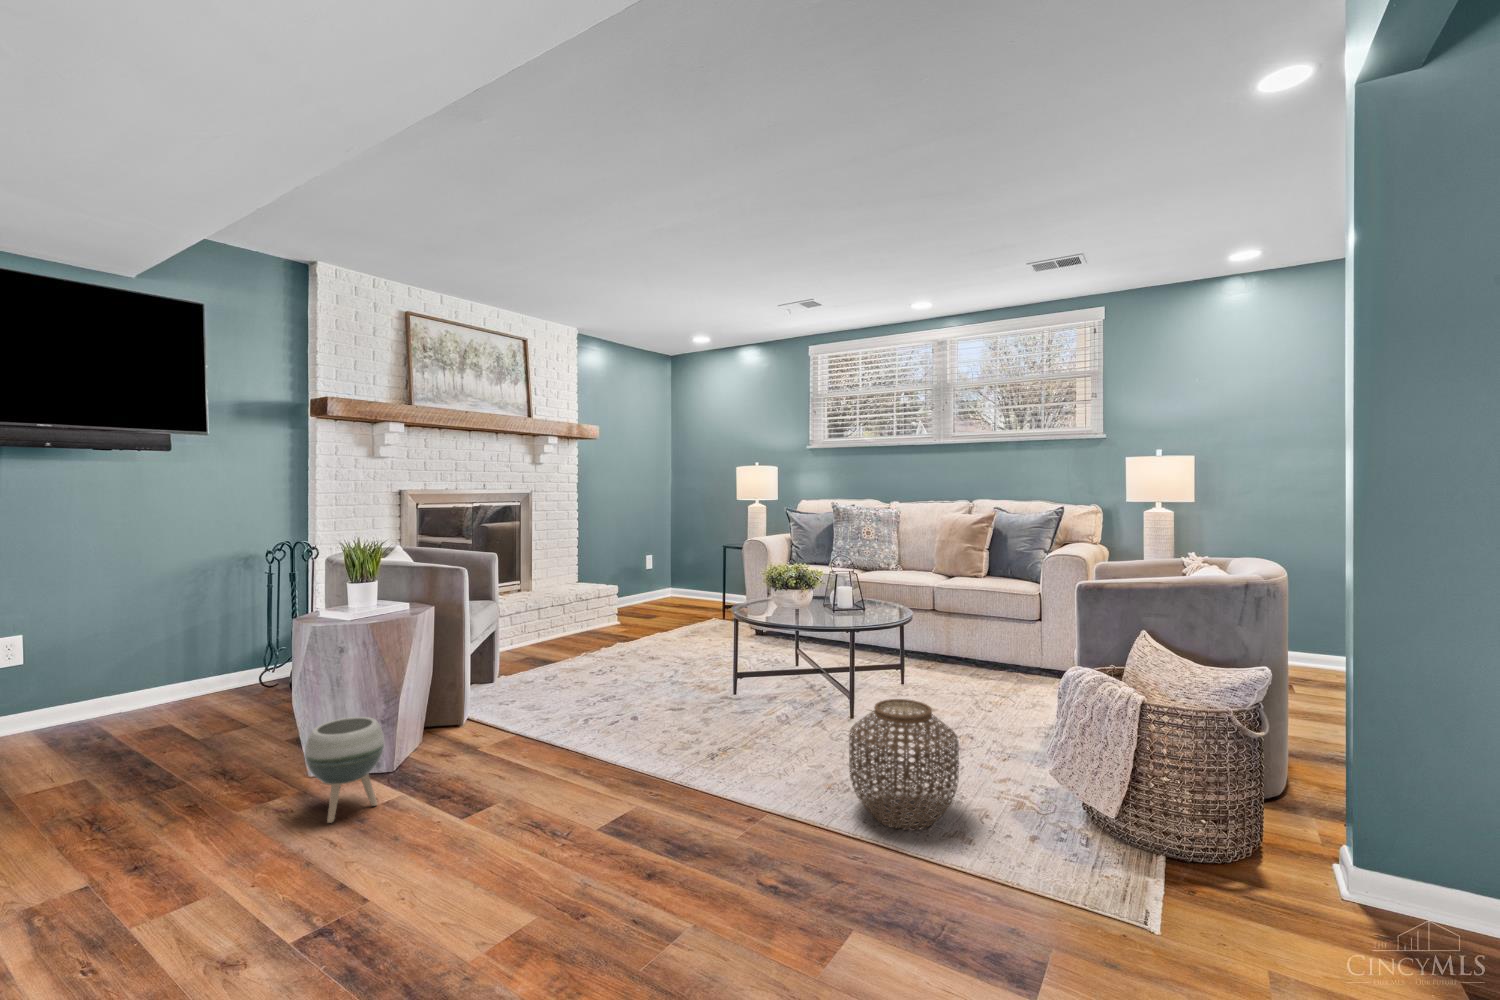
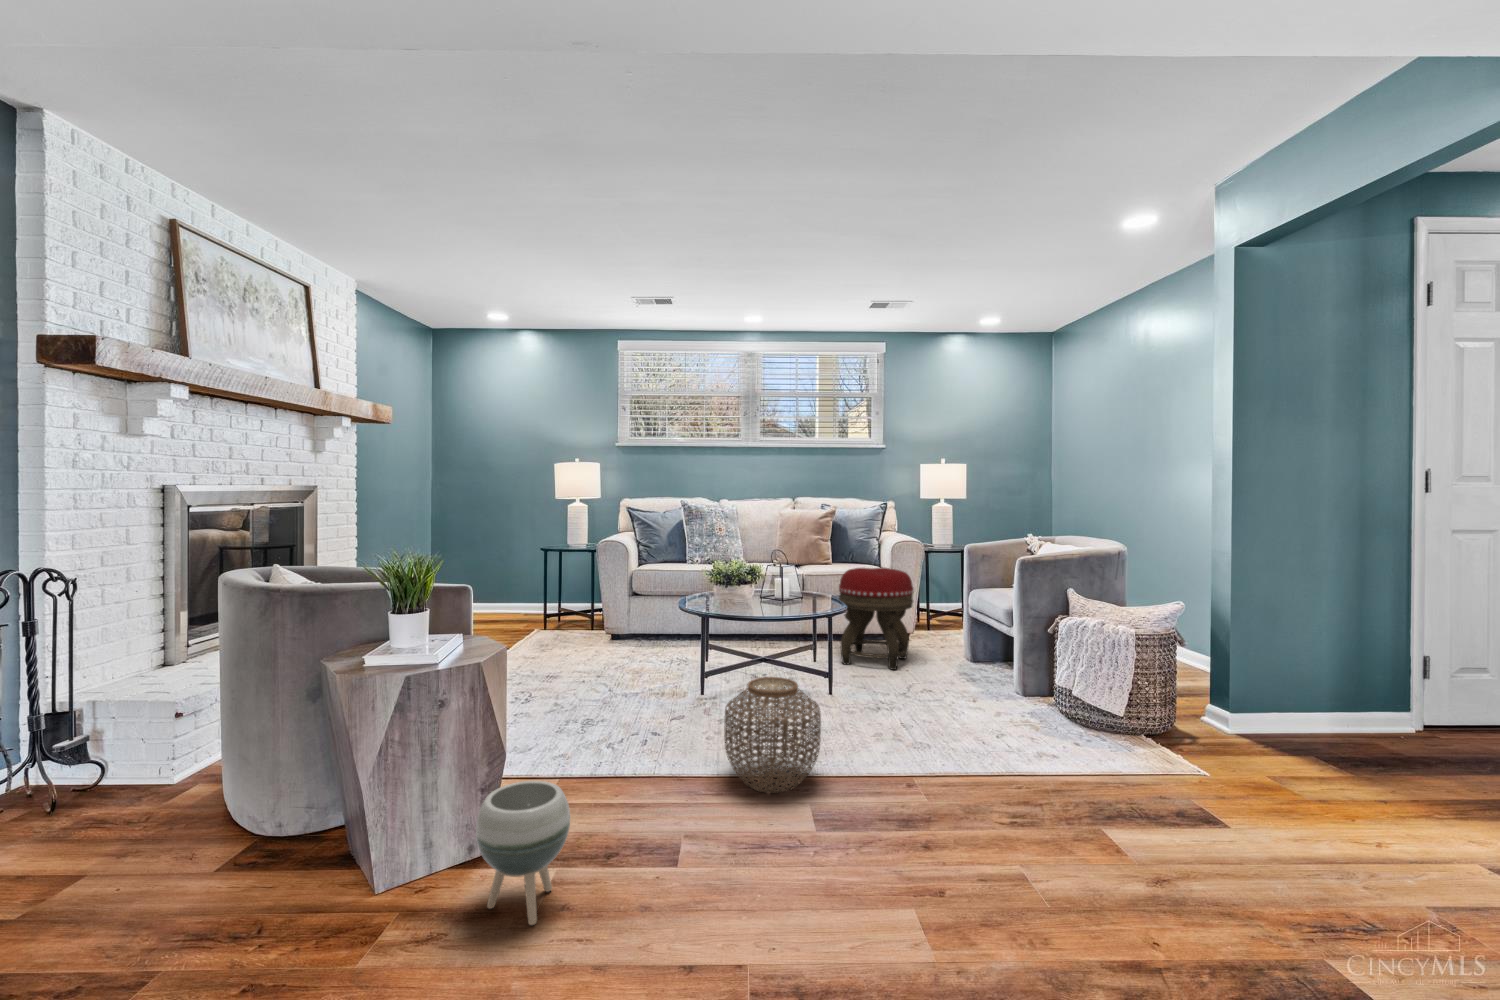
footstool: none [925,580,1017,702] -> present [839,568,914,670]
woven basket: present [849,699,959,830] -> present [724,677,821,793]

